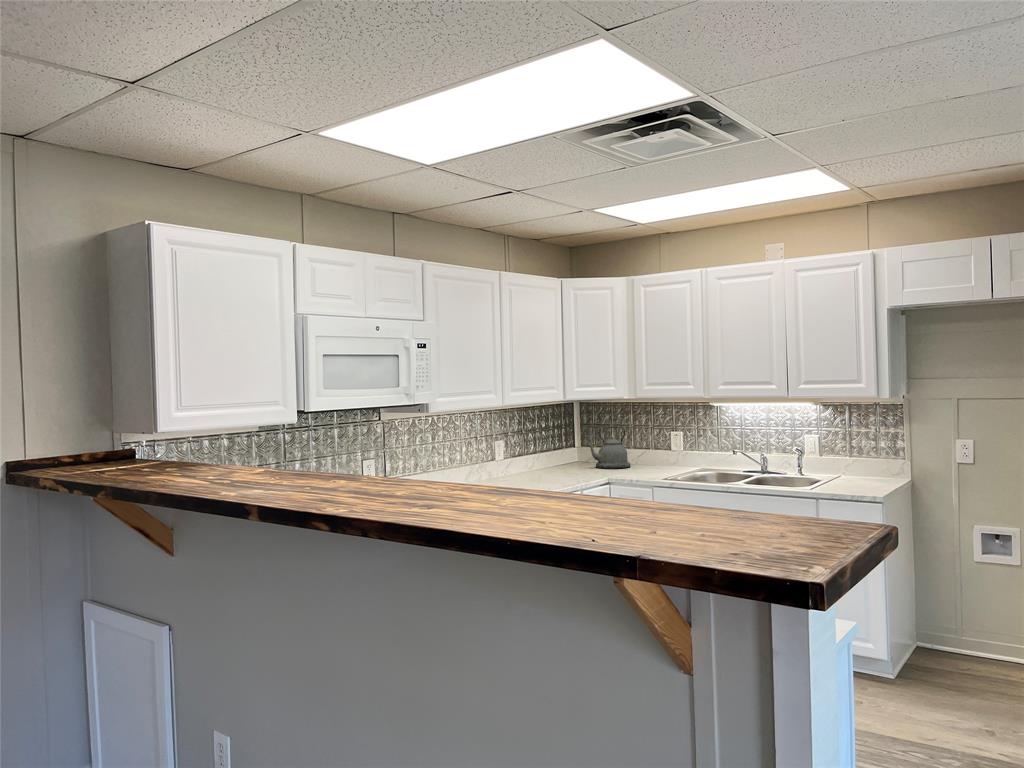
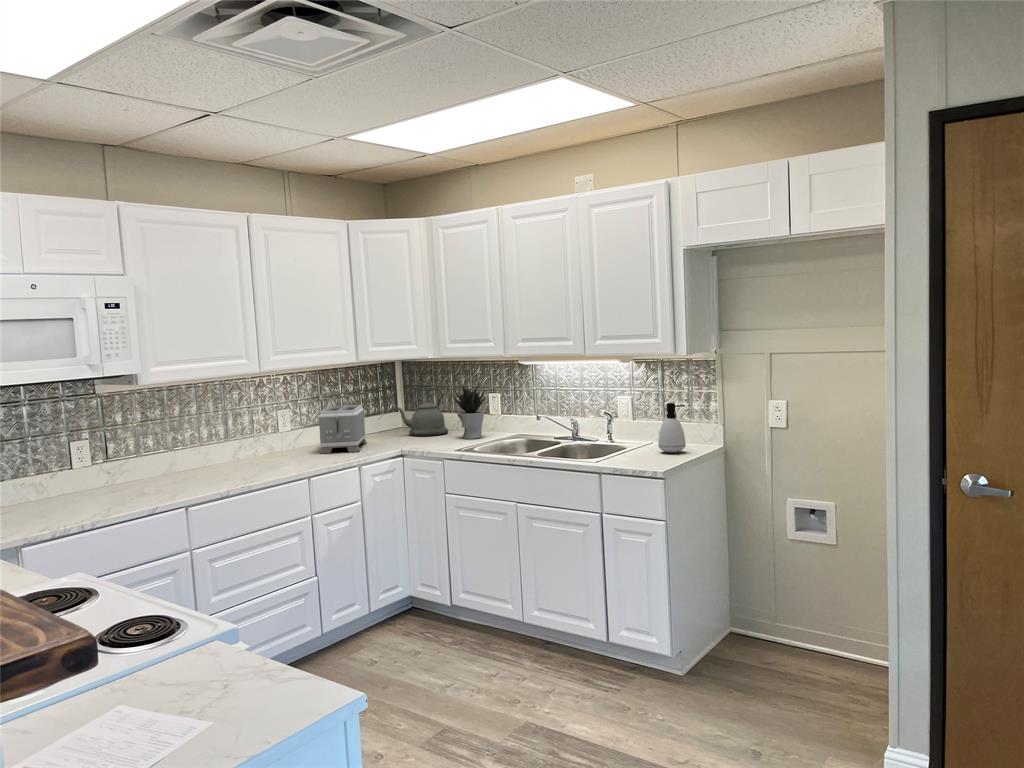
potted plant: none [640,420,673,471] -> present [451,382,486,439]
toaster: none [537,439,575,481] -> present [319,405,367,453]
soap dispenser: none [855,440,881,484] -> present [658,403,686,453]

